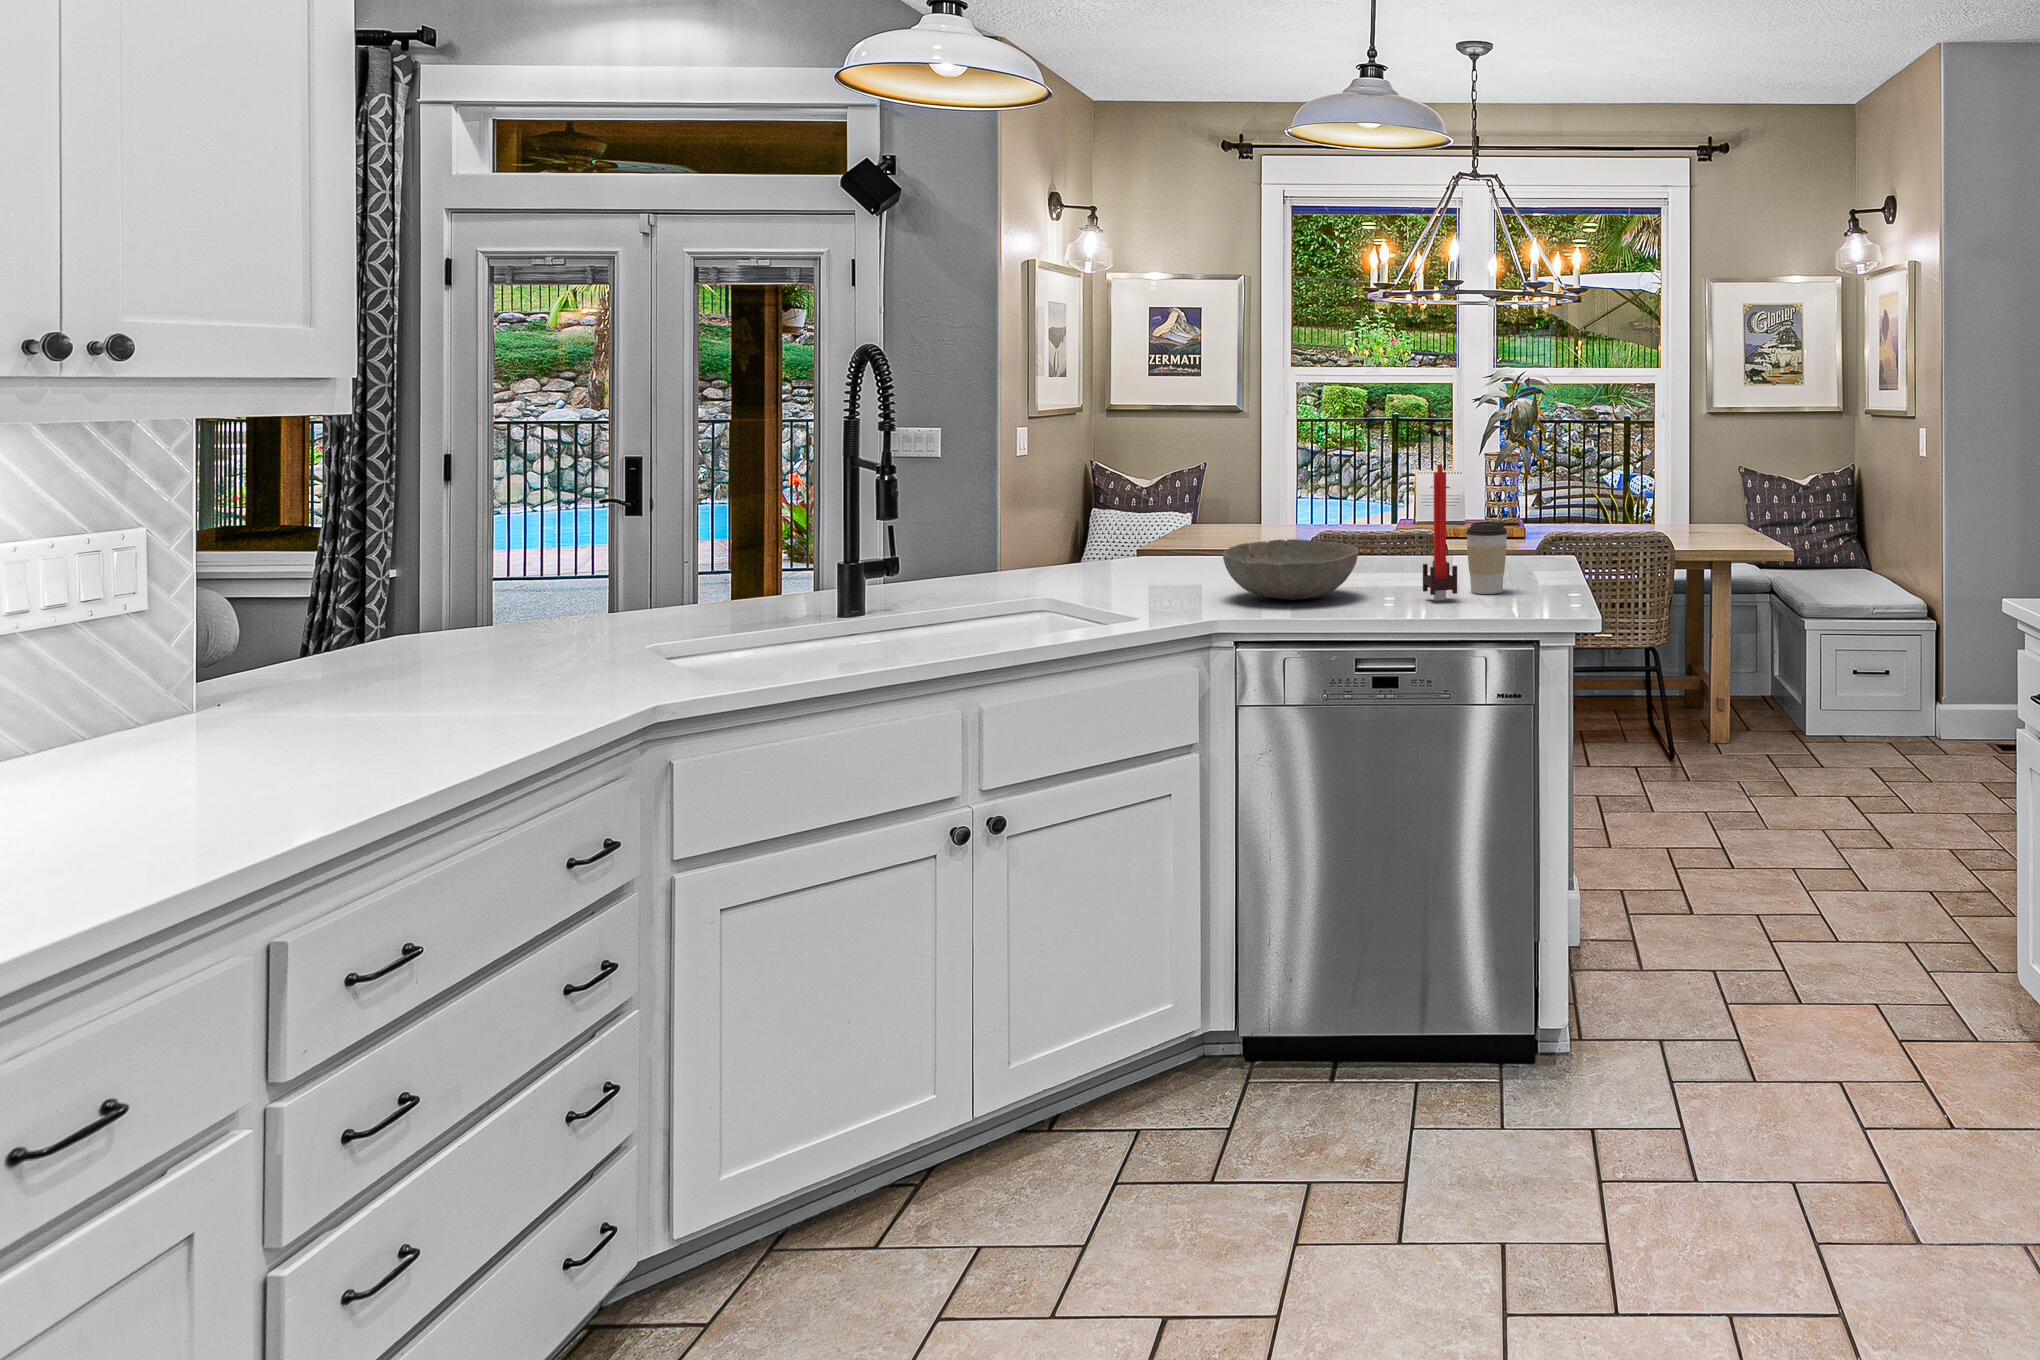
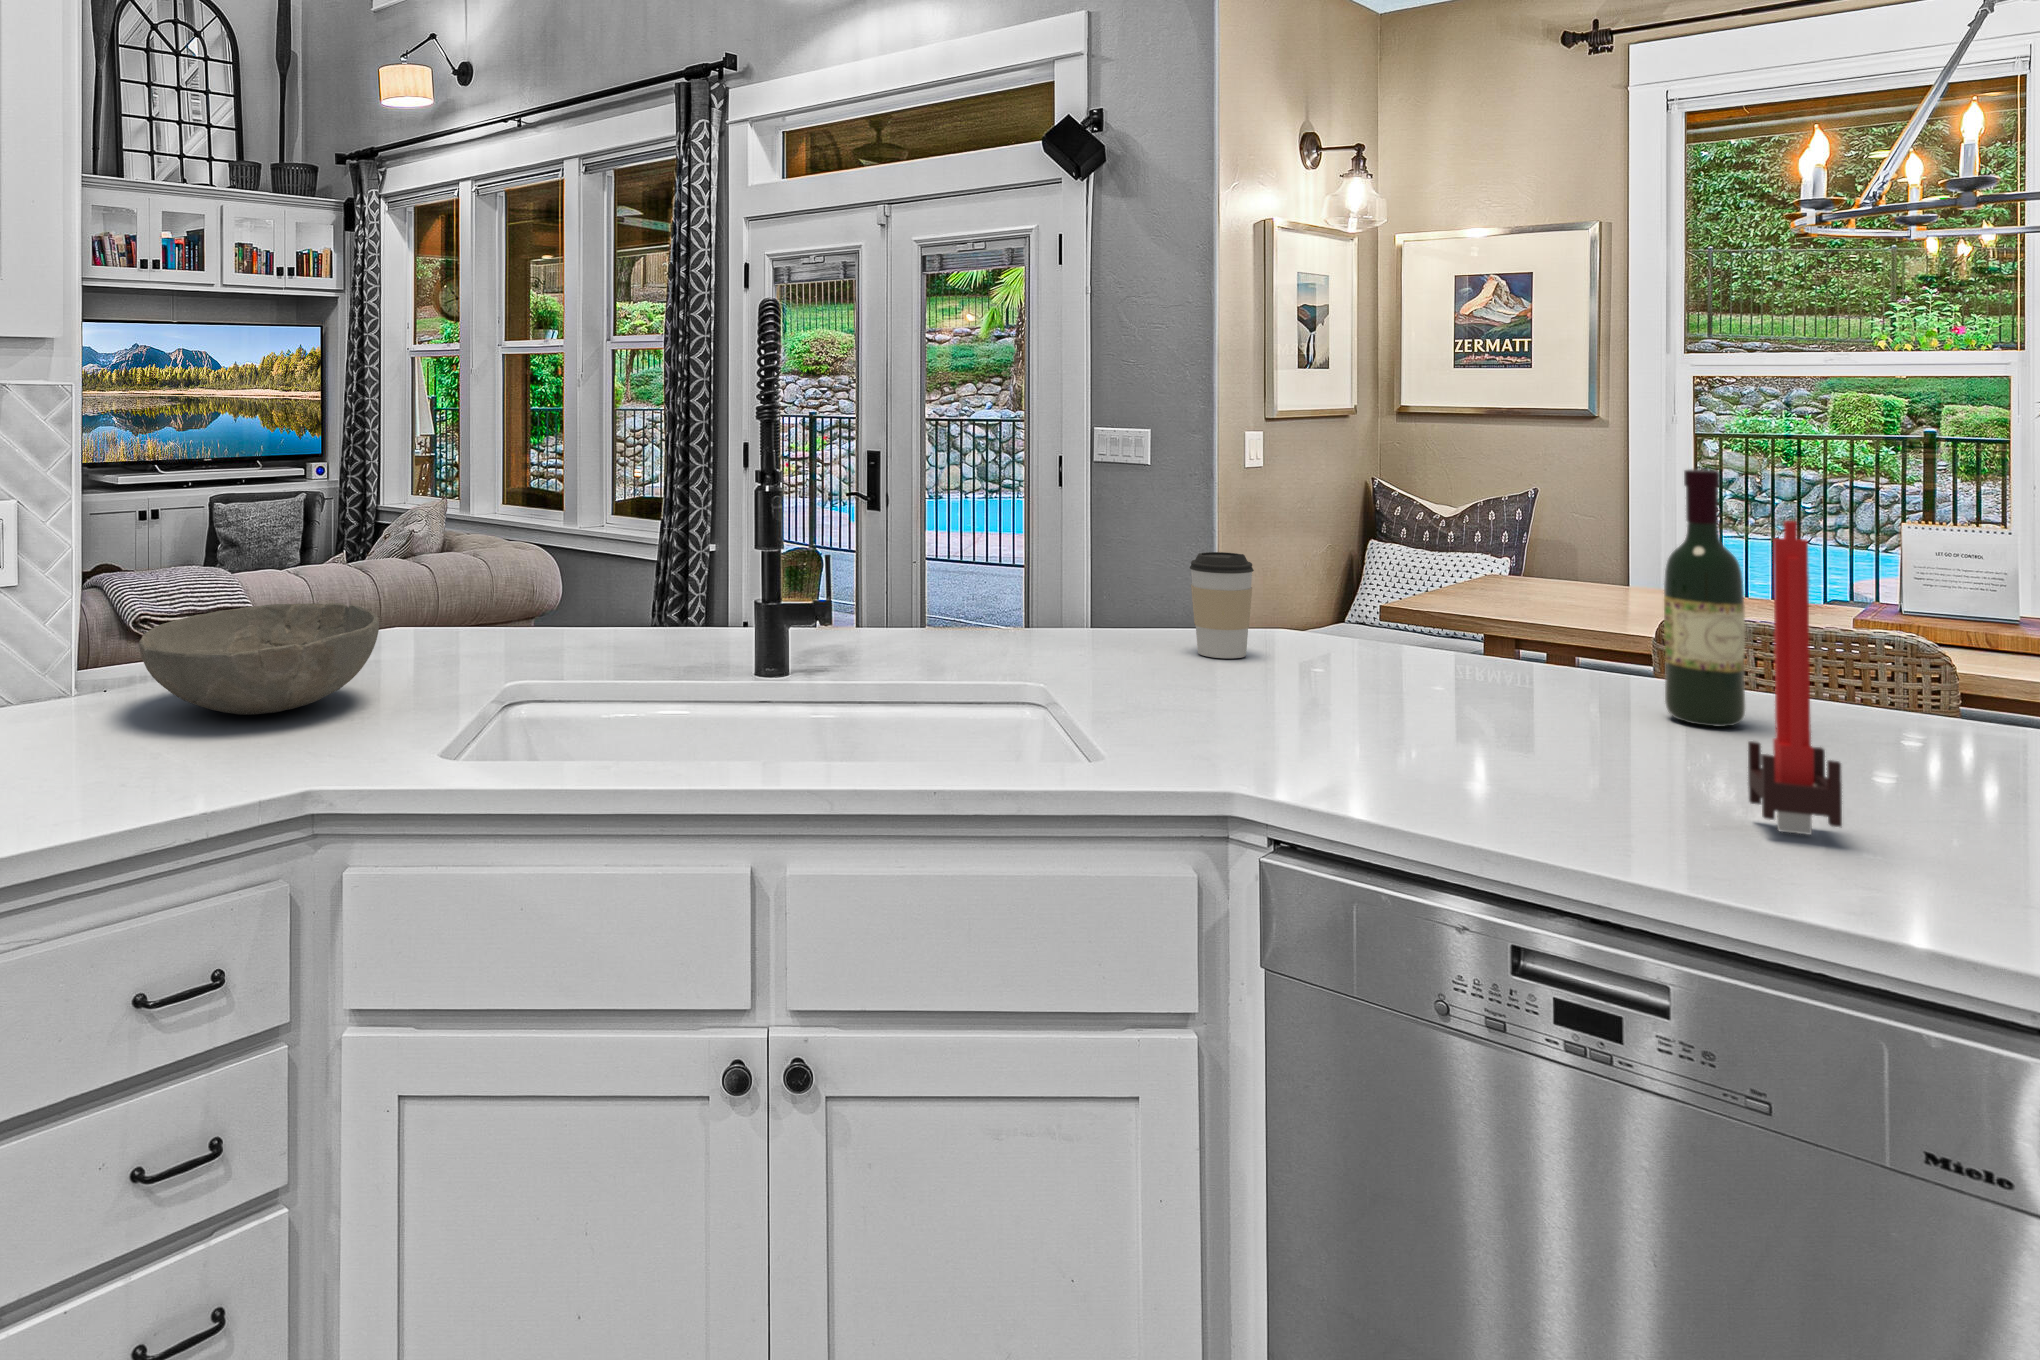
wine bottle: none [1368,444,1401,573] -> present [1664,469,1746,727]
coffee cup: present [1466,522,1508,594] -> present [1190,552,1254,658]
bowl: present [1223,539,1358,600] -> present [139,603,379,715]

